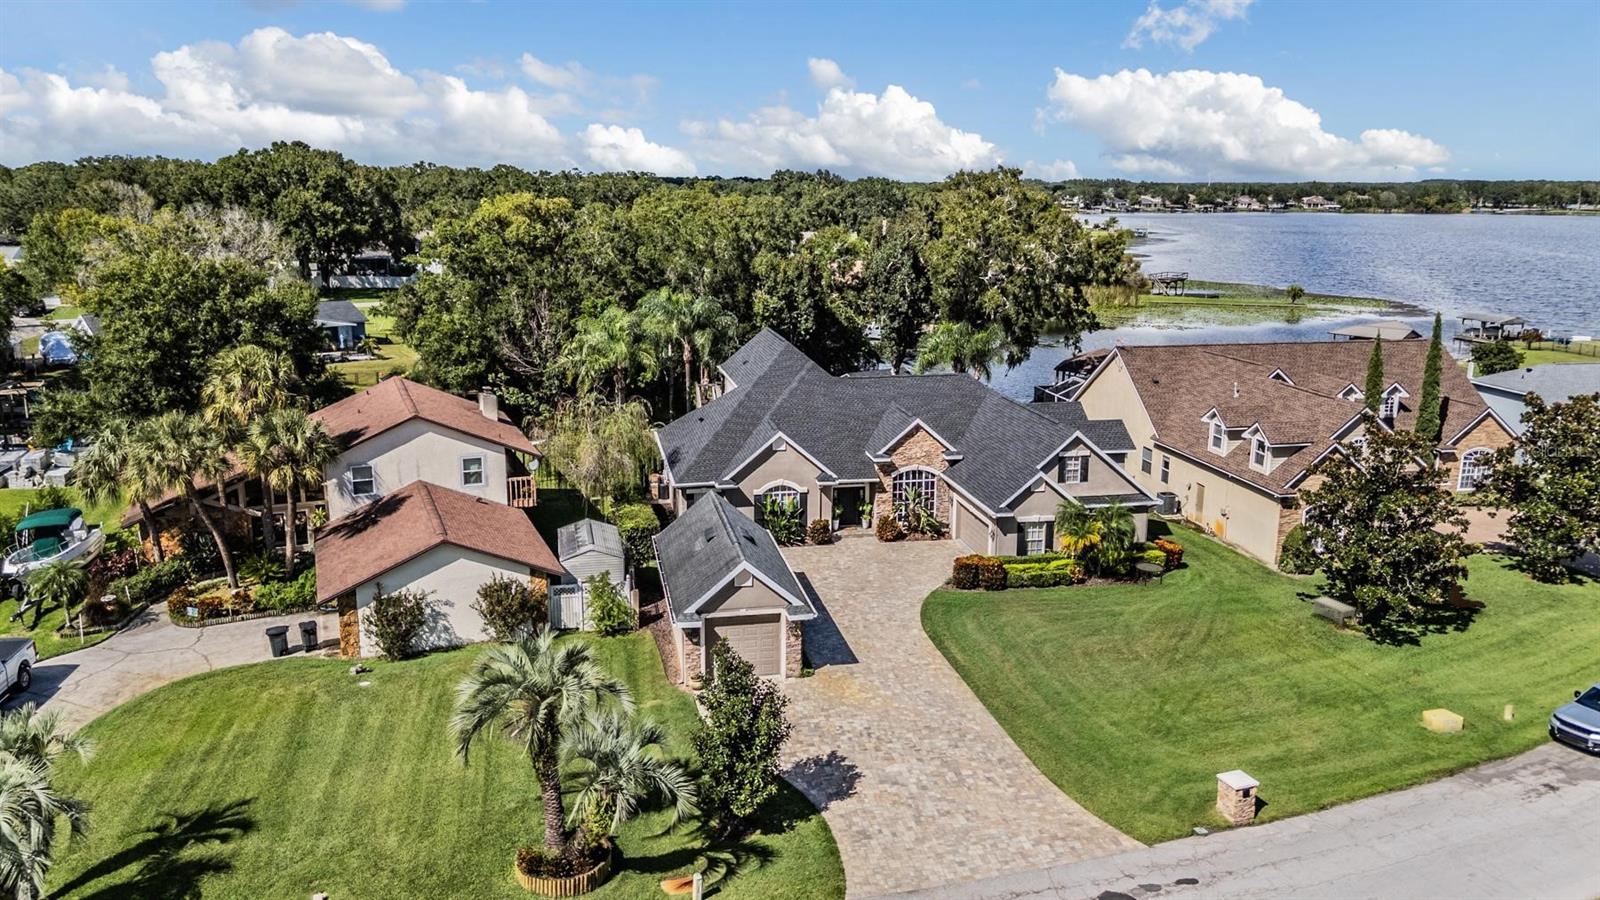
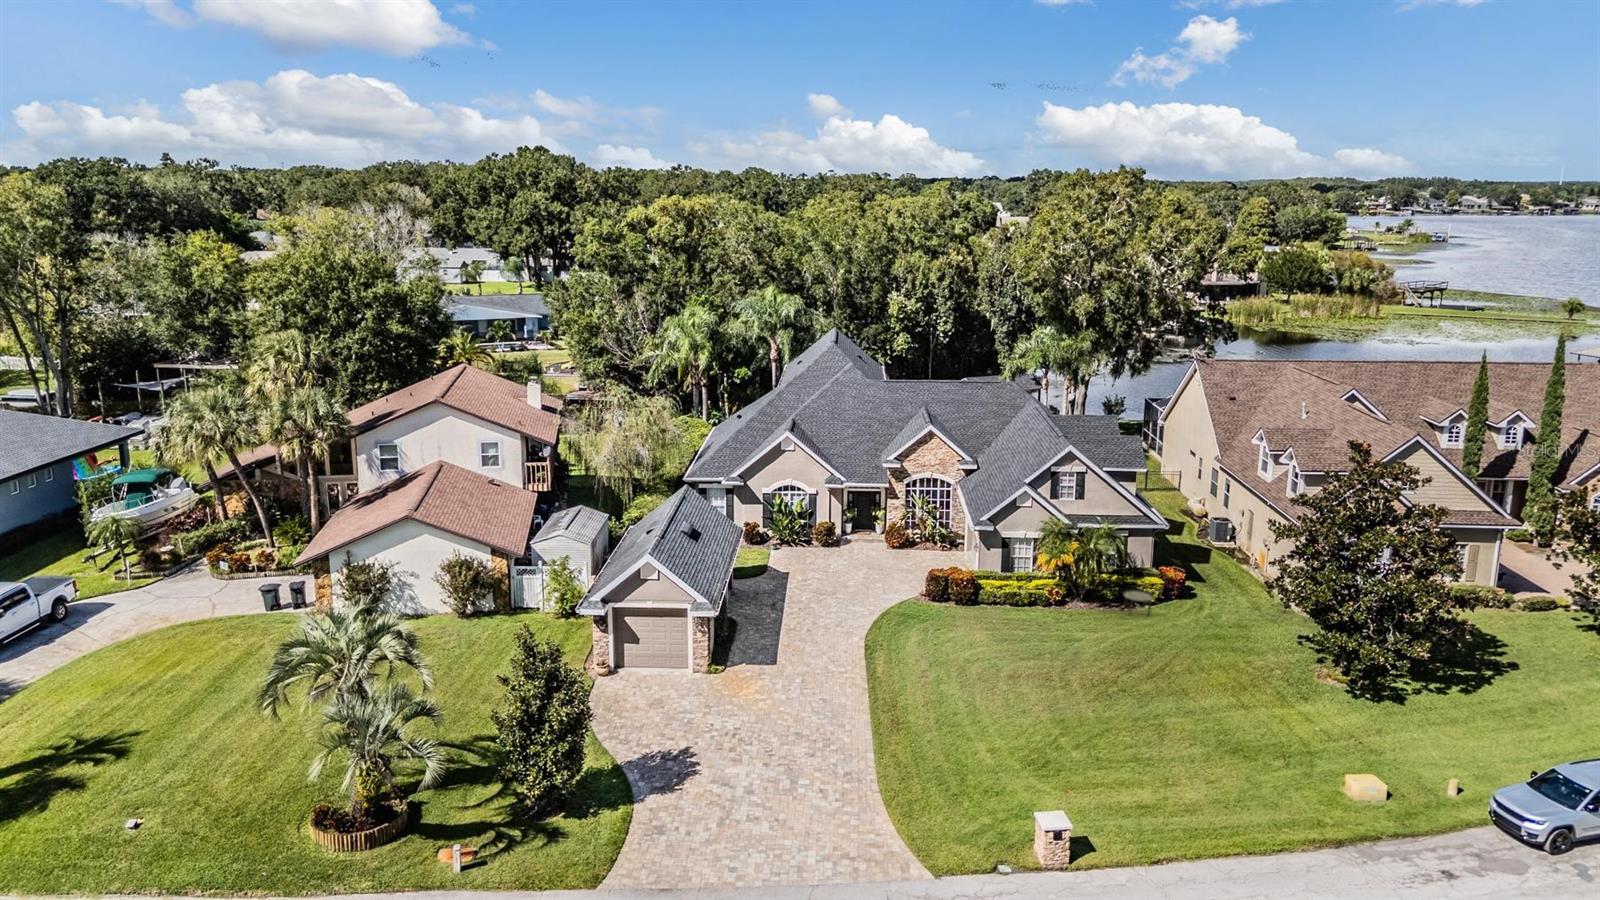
lounge chair: present [1447,584,1484,610] -> none [1474,639,1519,680]
storage bench: present [1314,597,1355,624] -> none [1302,644,1344,677]

